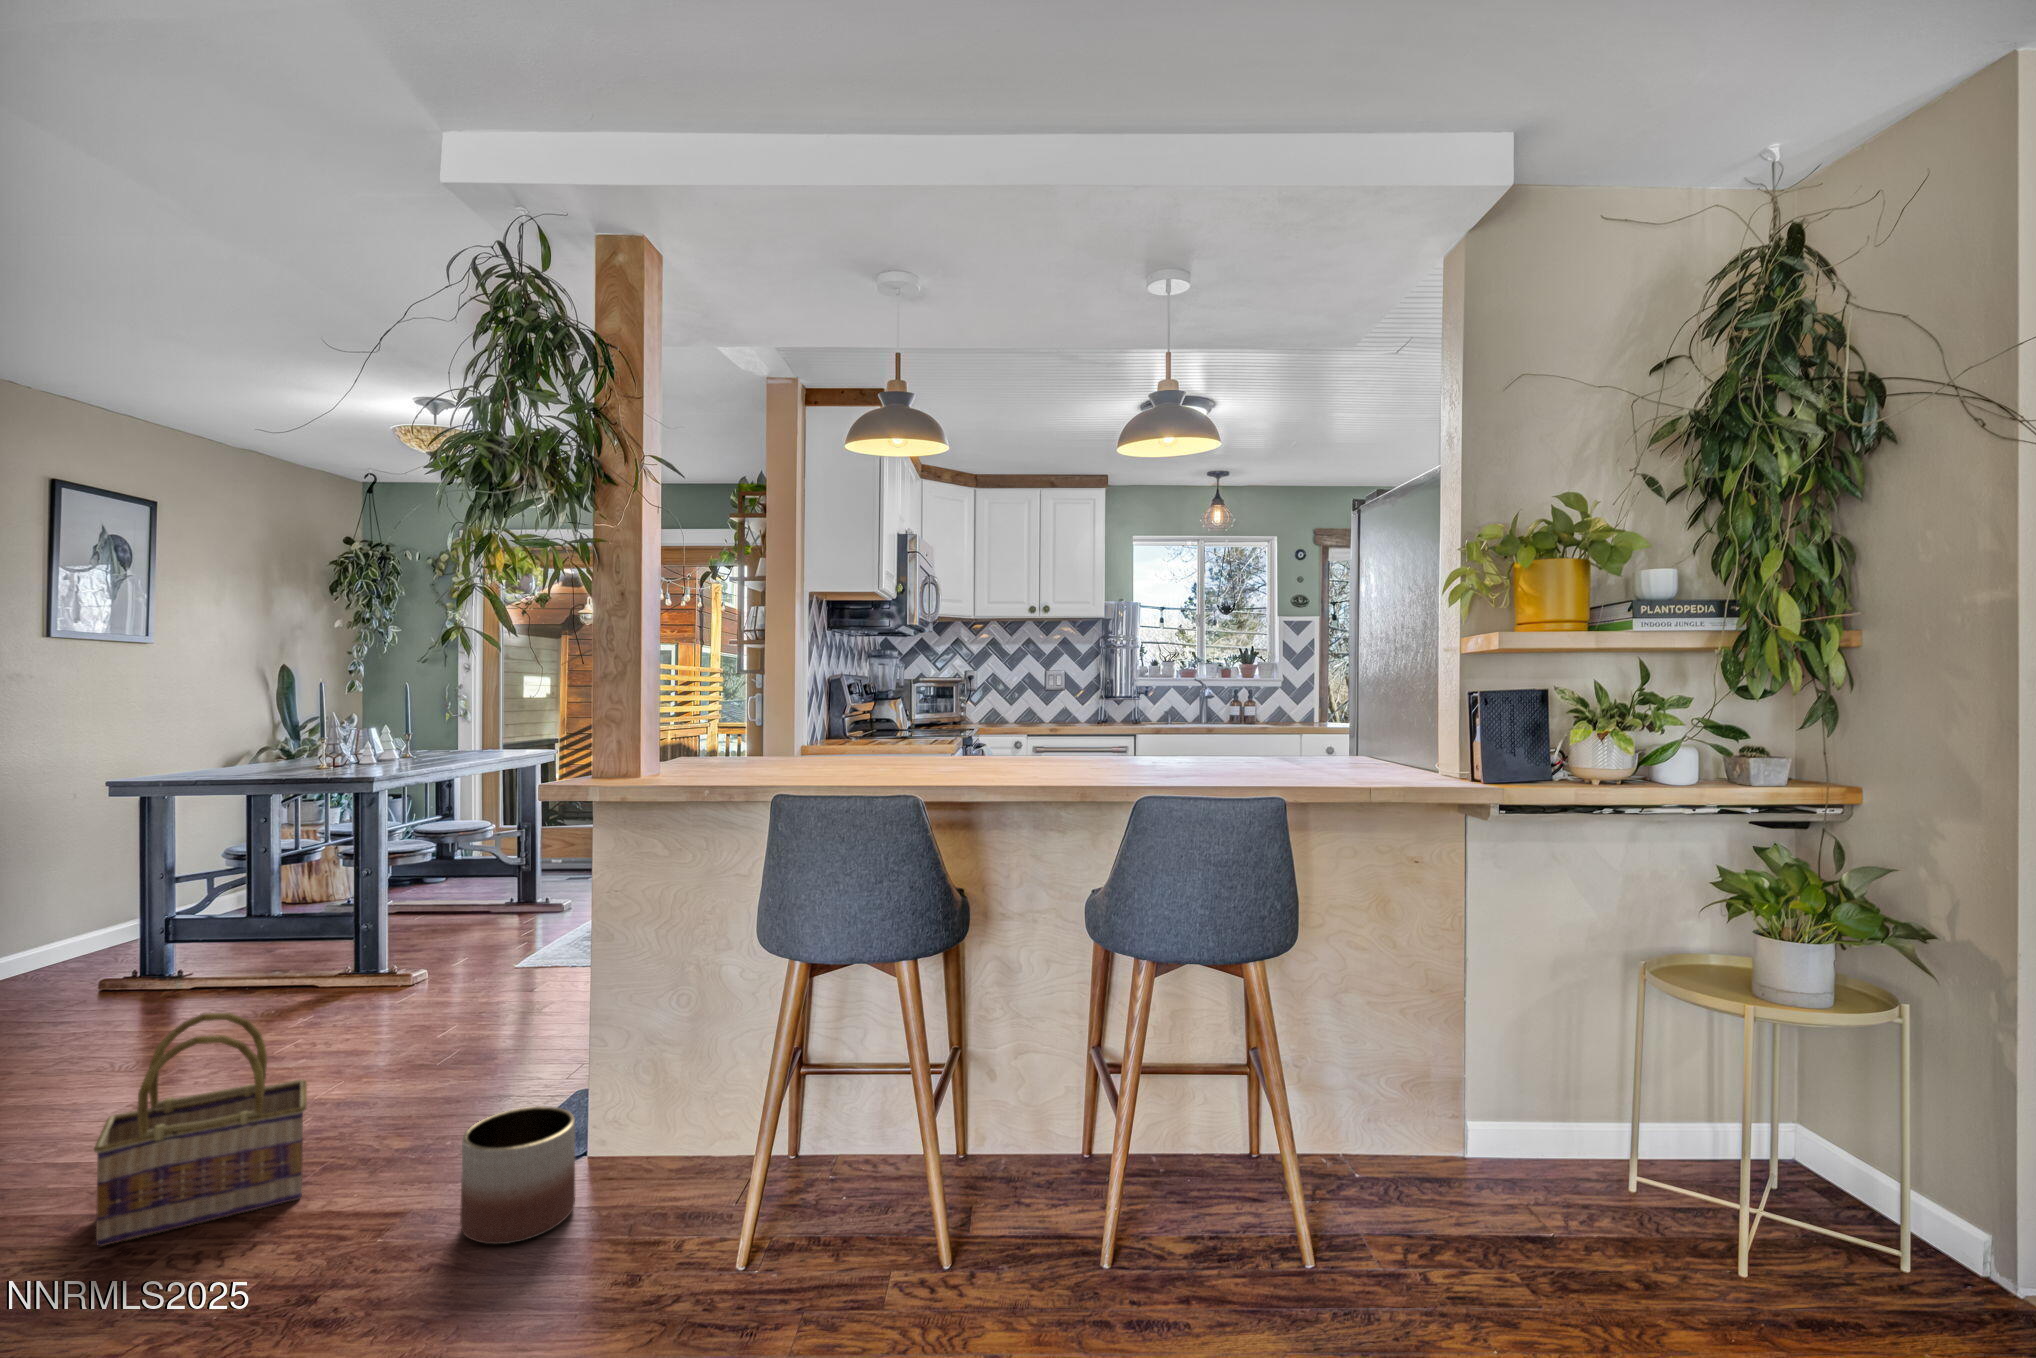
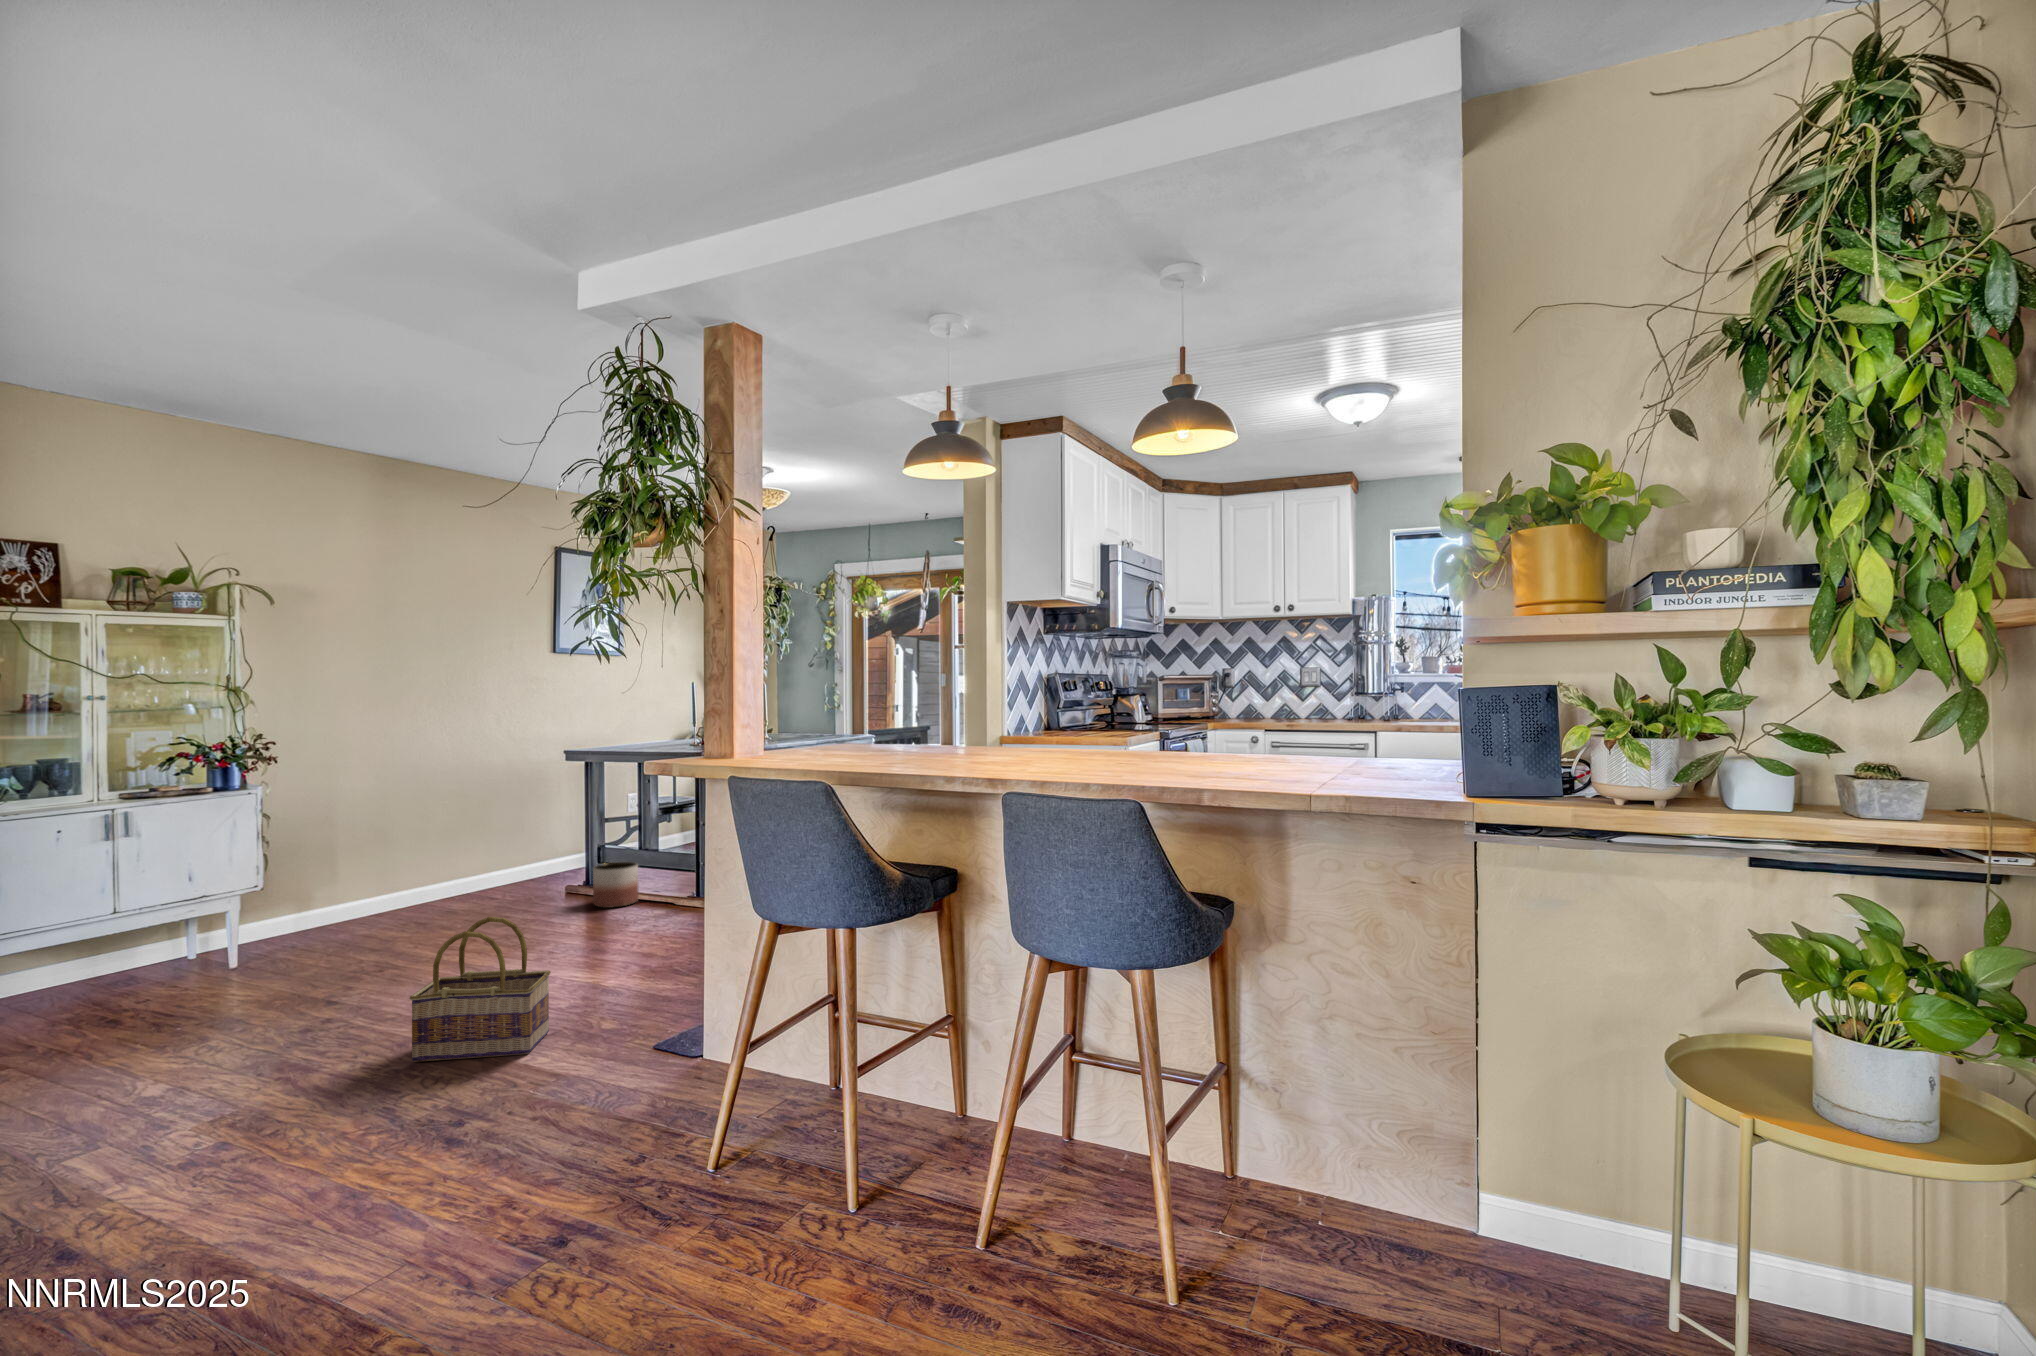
planter: present [460,1106,575,1244] -> present [593,862,639,908]

